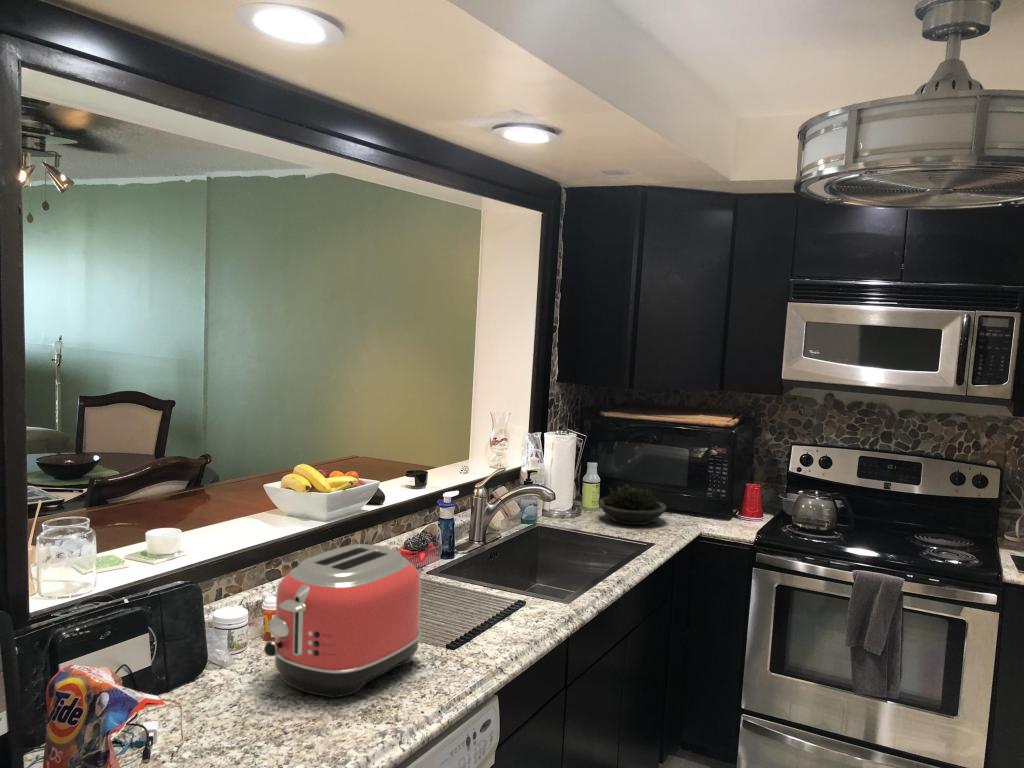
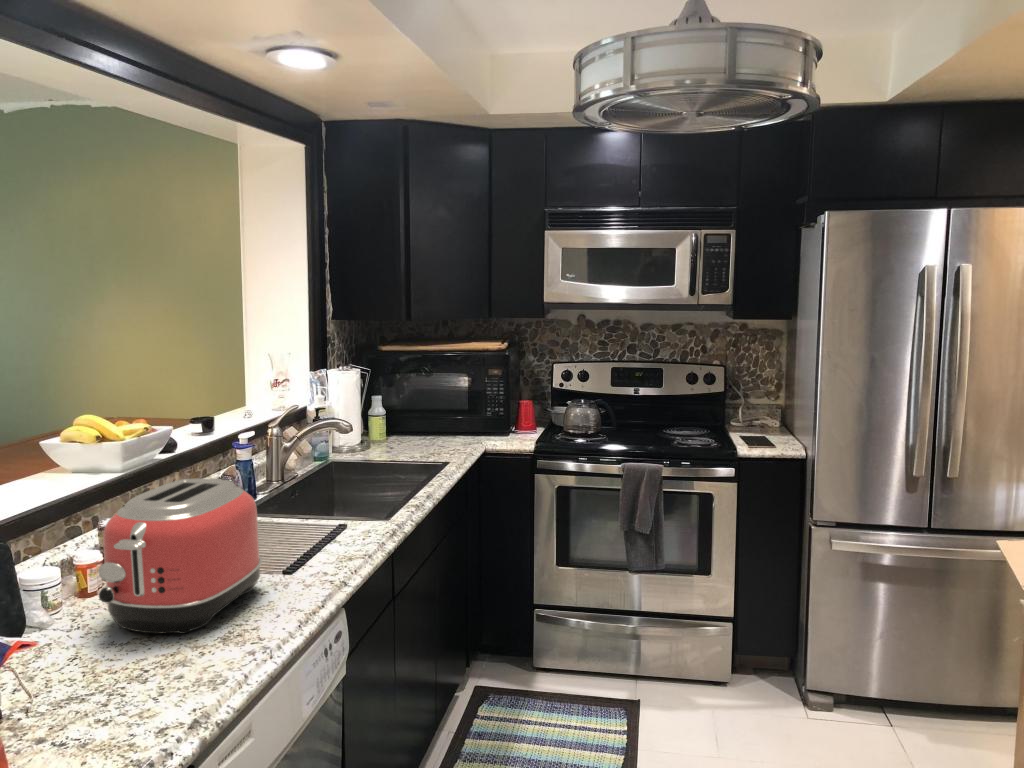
succulent plant: present [598,484,666,525] -> none [387,412,453,450]

